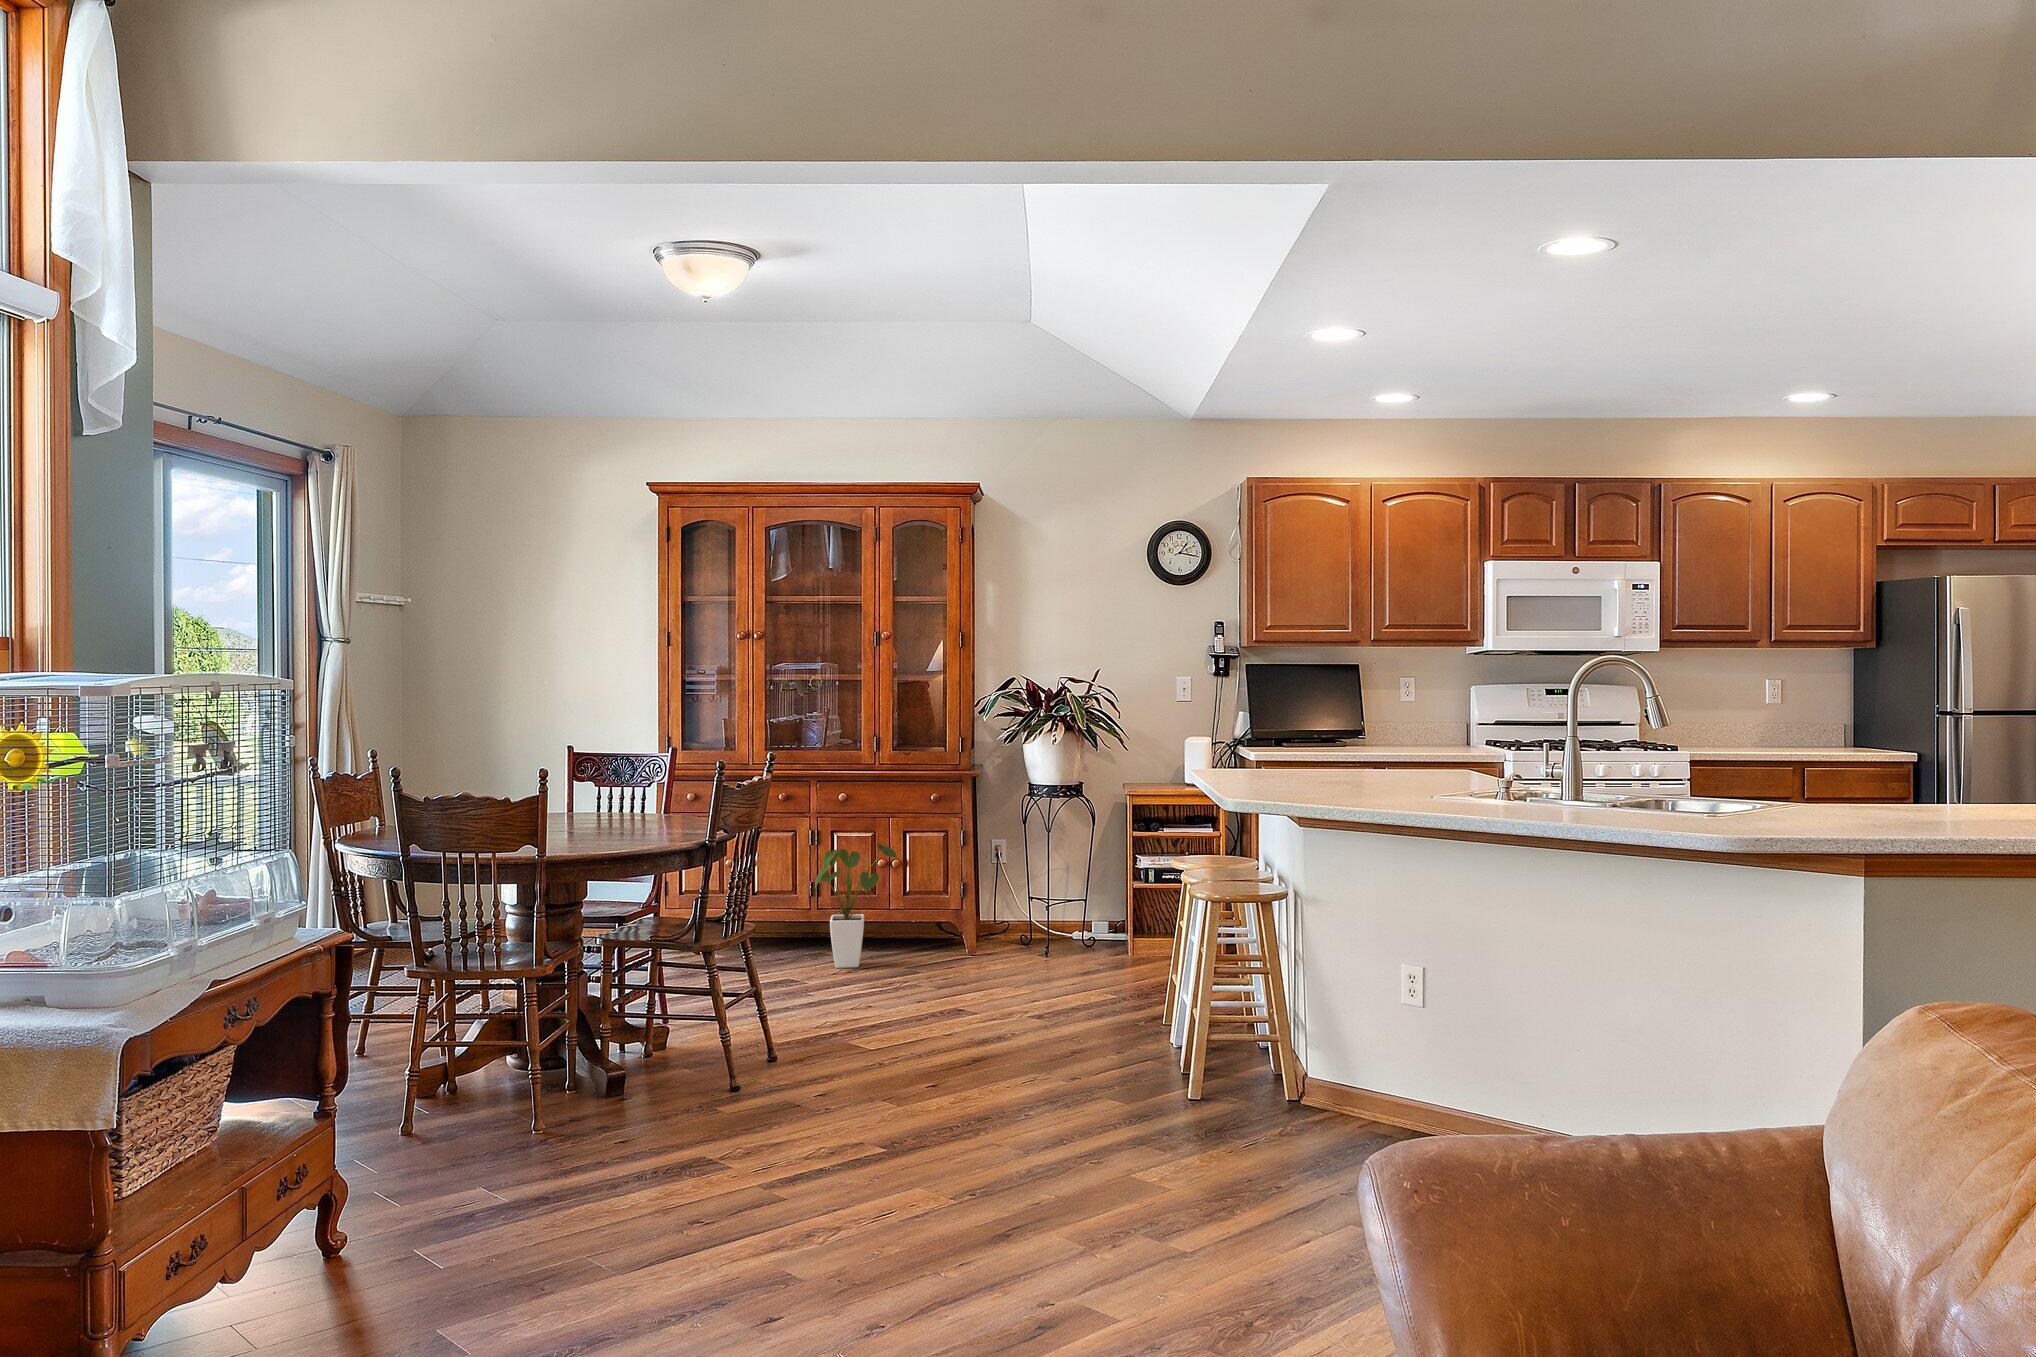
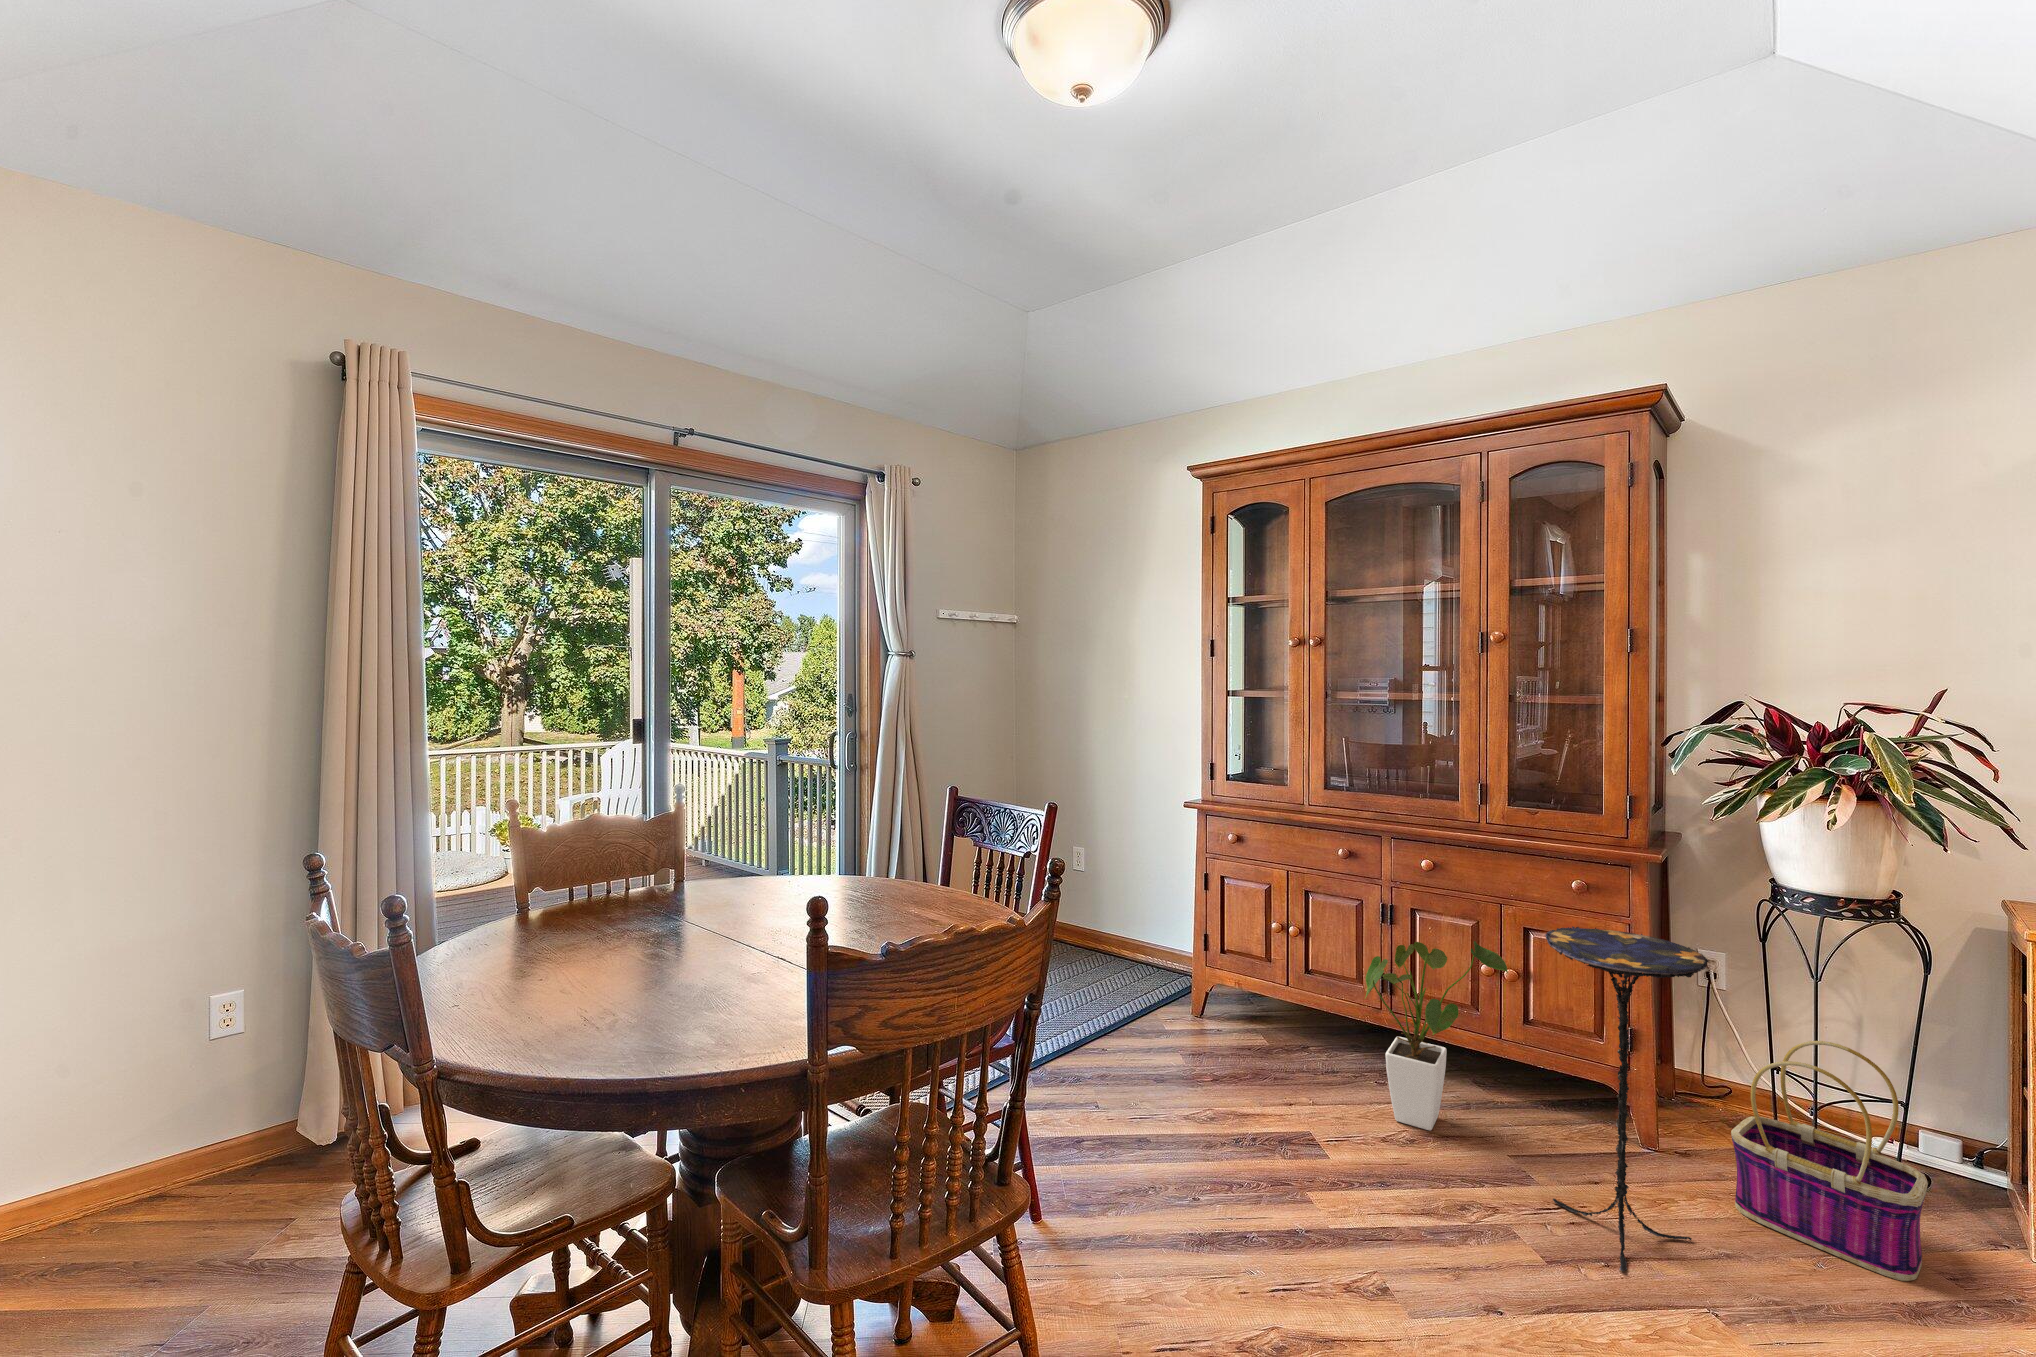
side table: none [930,807,1006,983] -> present [1545,927,1709,1271]
basket: none [1013,860,1091,965] -> present [1731,1041,1928,1281]

